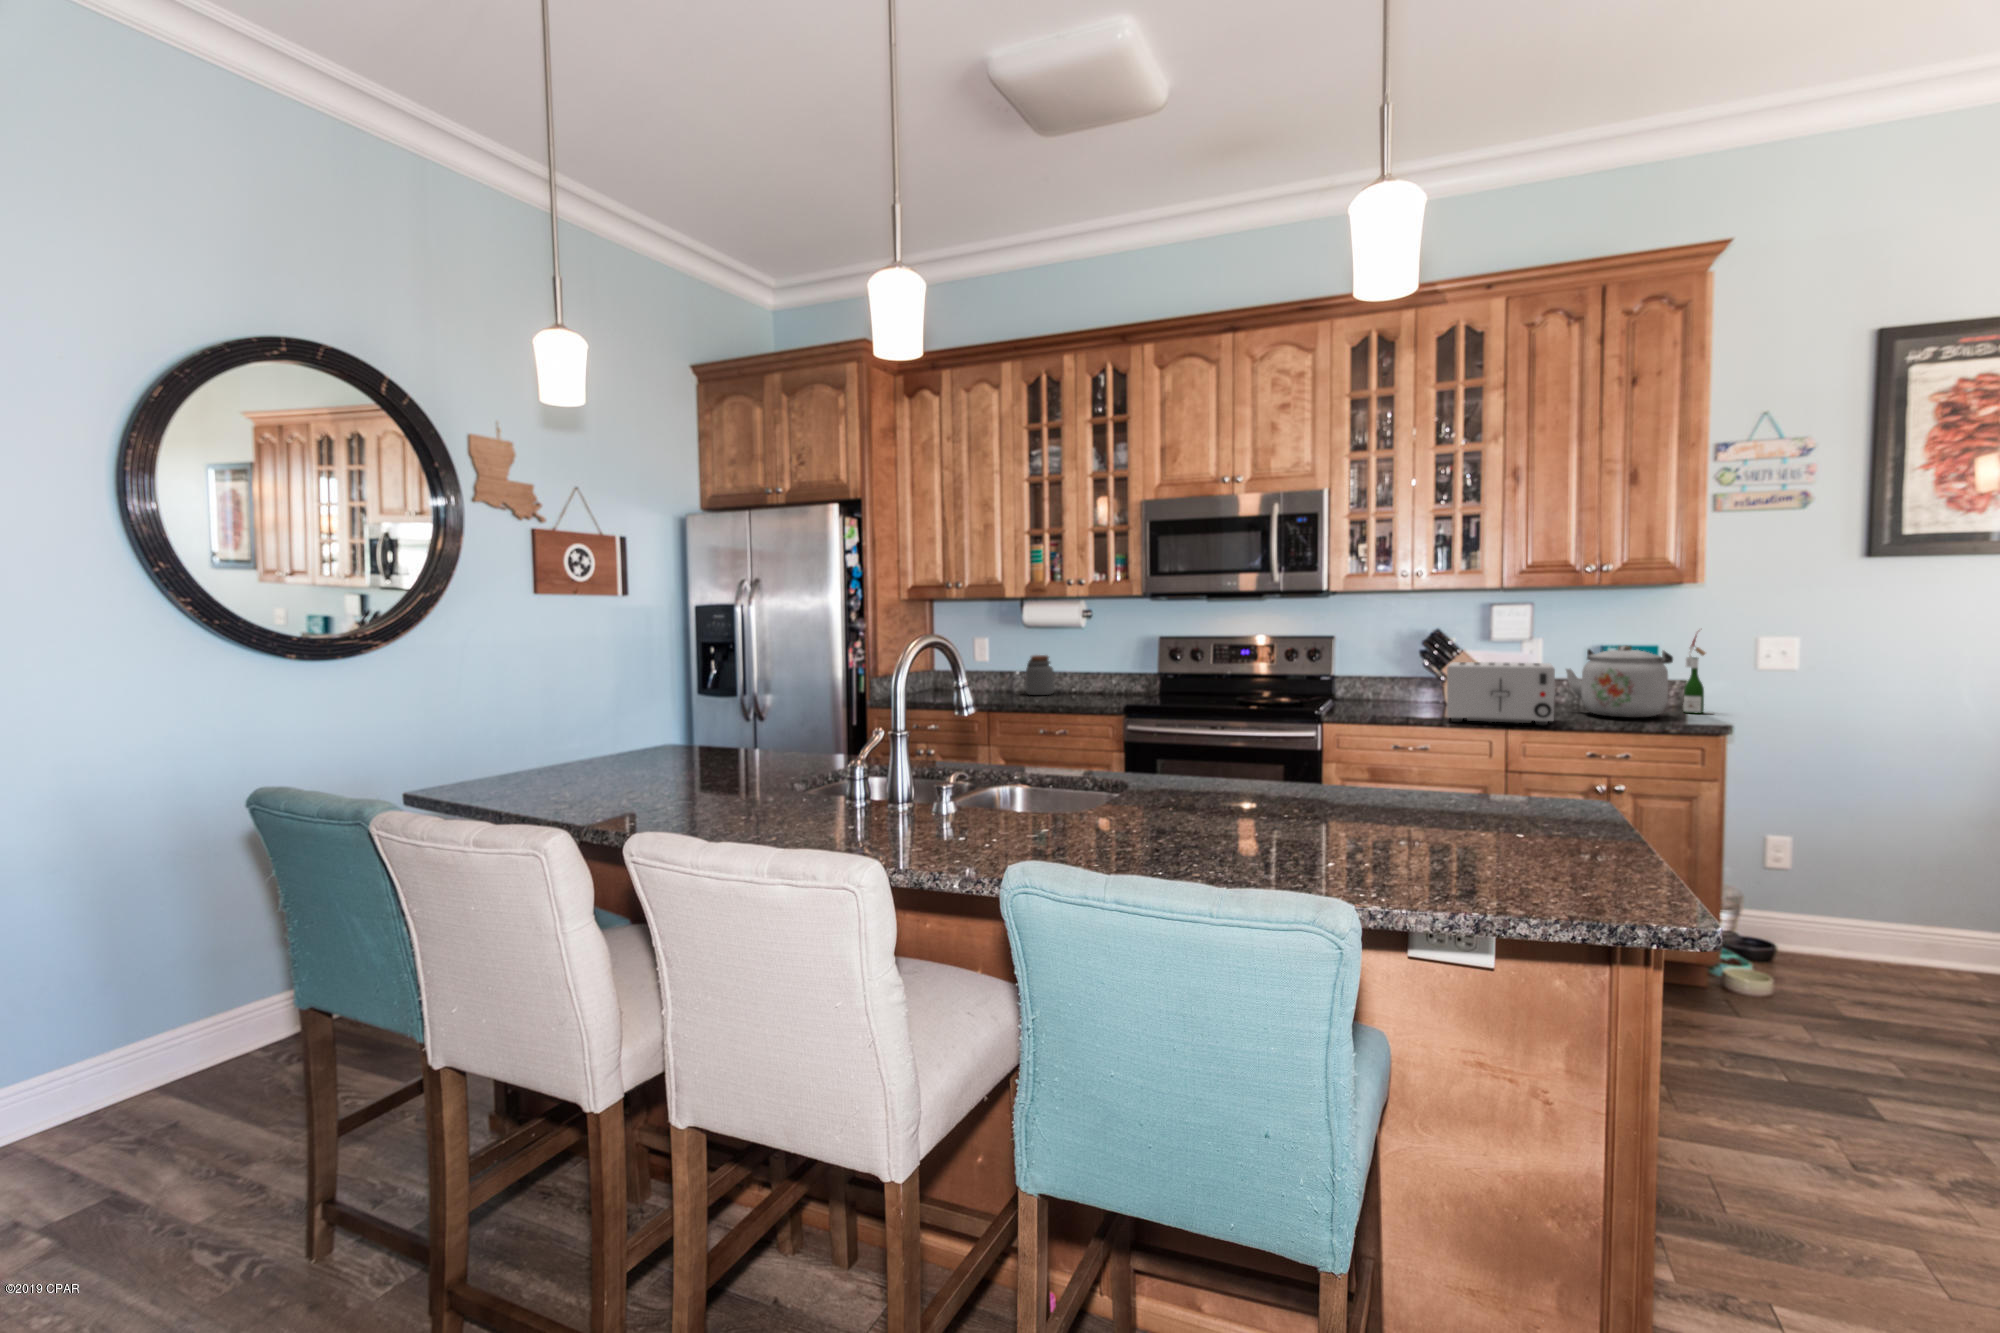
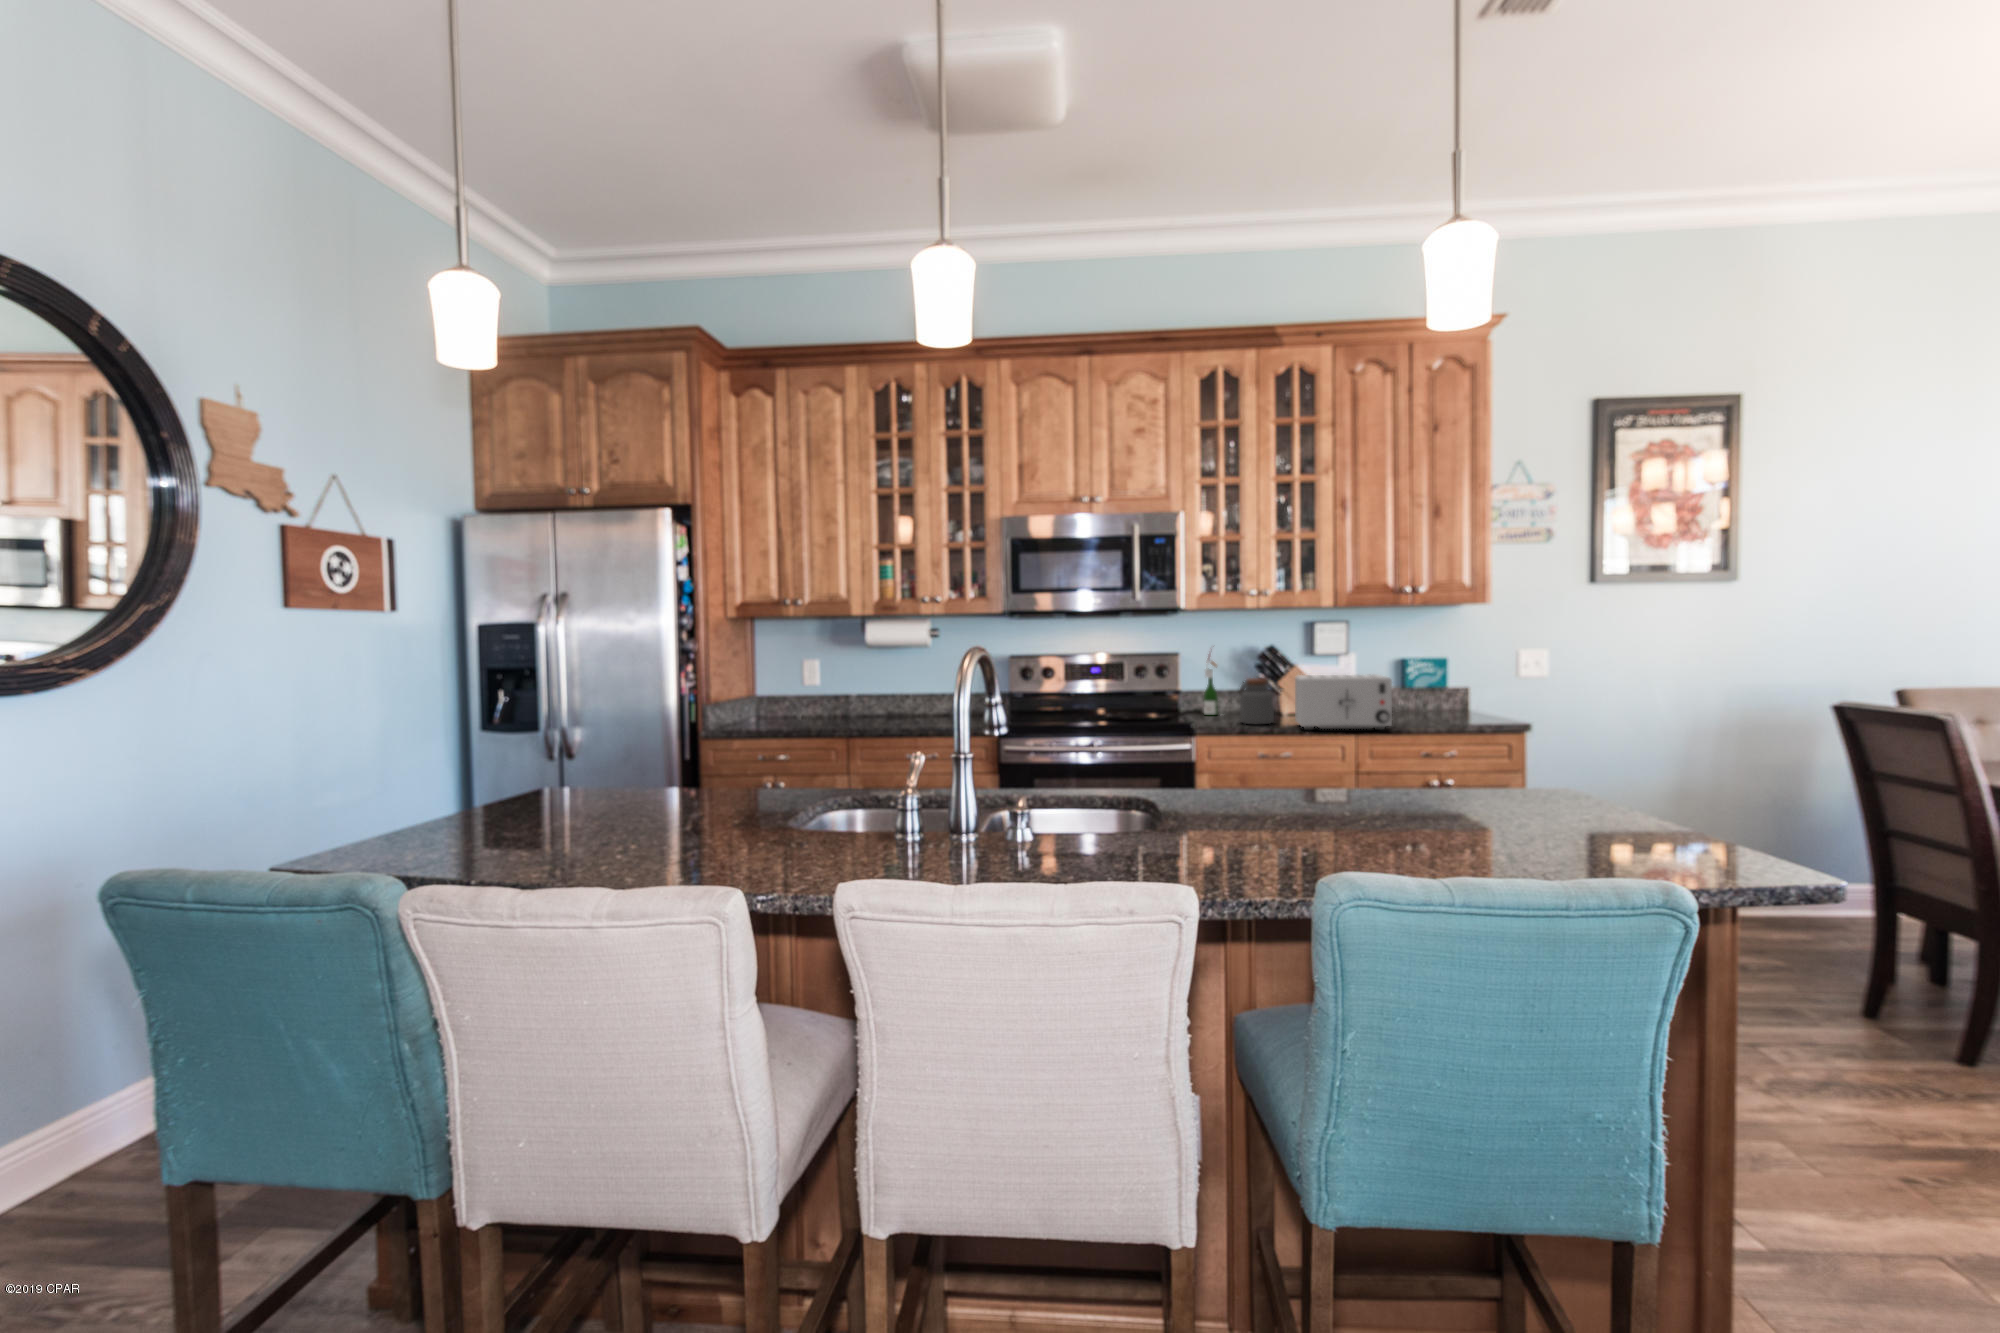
wine bottle: present [1683,635,1705,713] -> present [1204,655,1218,715]
kettle: present [1566,645,1673,717] -> none [1382,658,1466,721]
jar: present [1025,655,1054,695] -> present [1239,678,1274,724]

